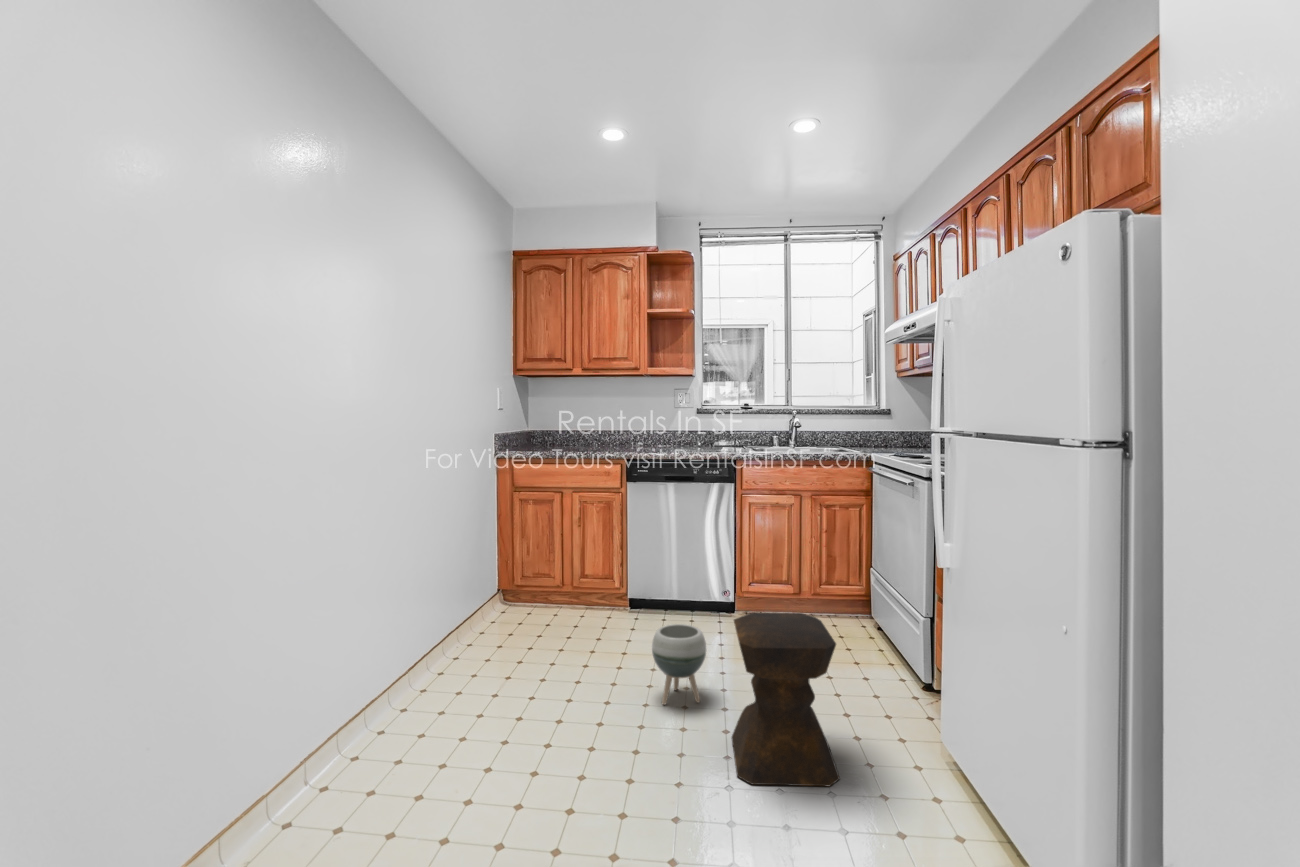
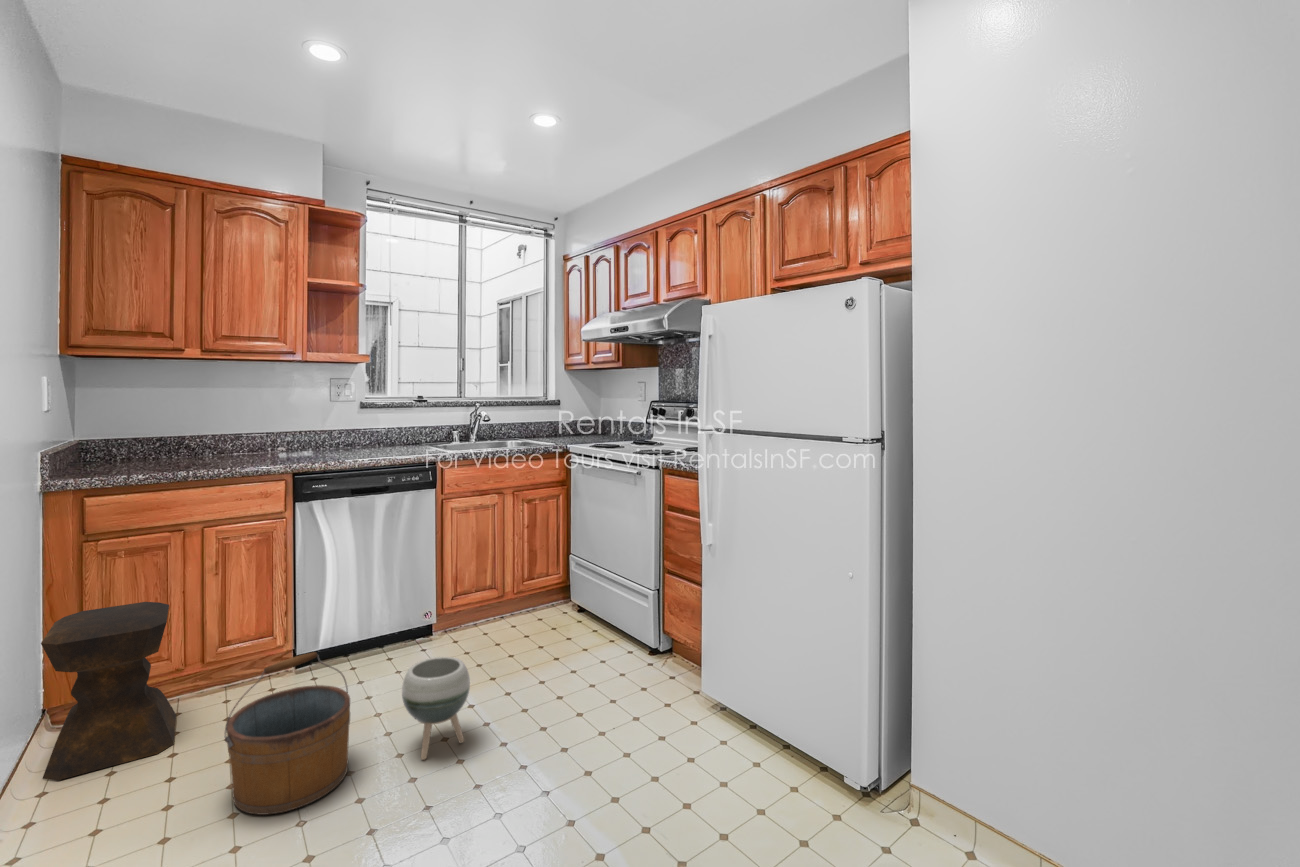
bucket: none [536,596,619,706] -> present [225,652,350,815]
stool: present [732,613,840,786] -> present [41,602,176,780]

